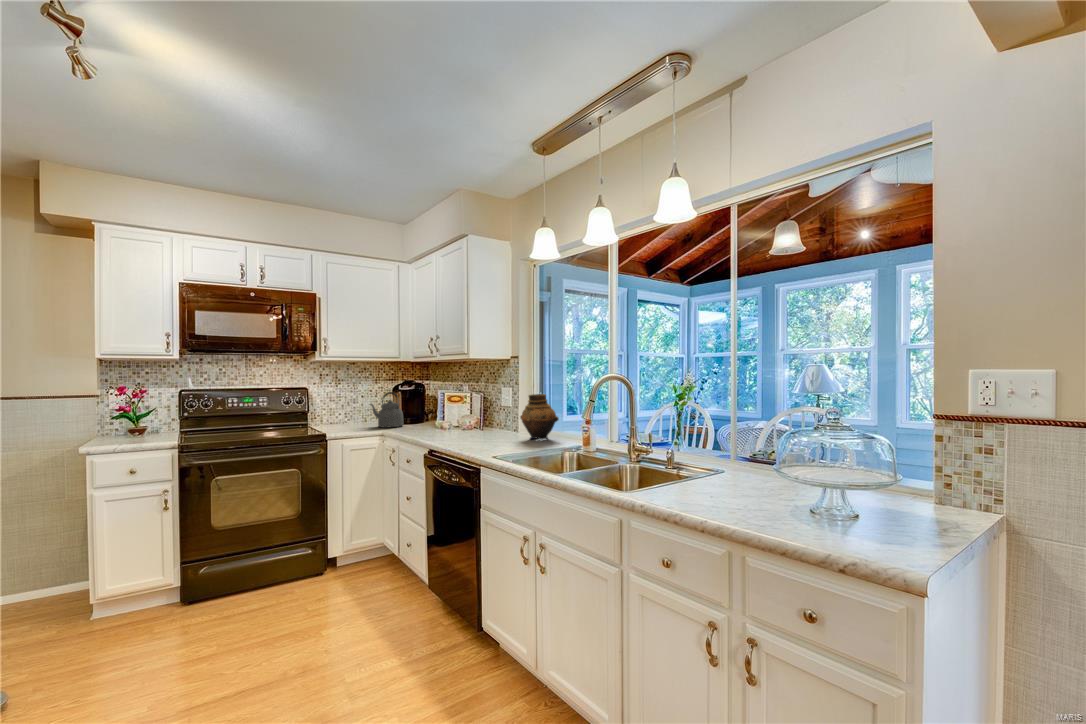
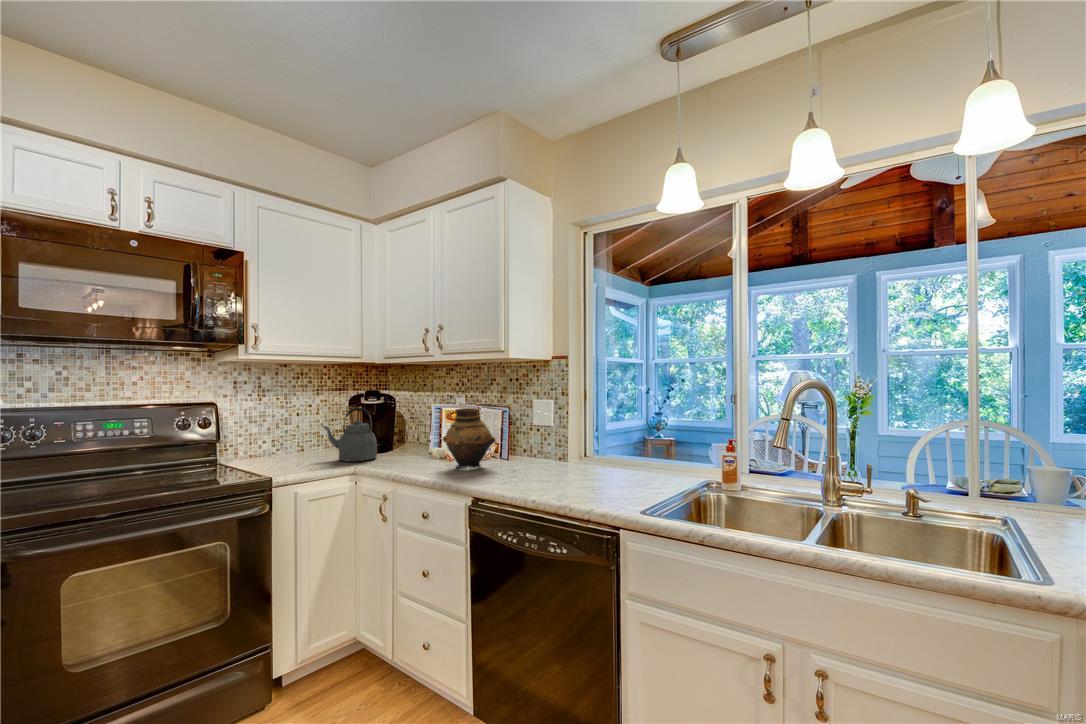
vase: present [520,394,559,439] -> present [443,408,495,468]

